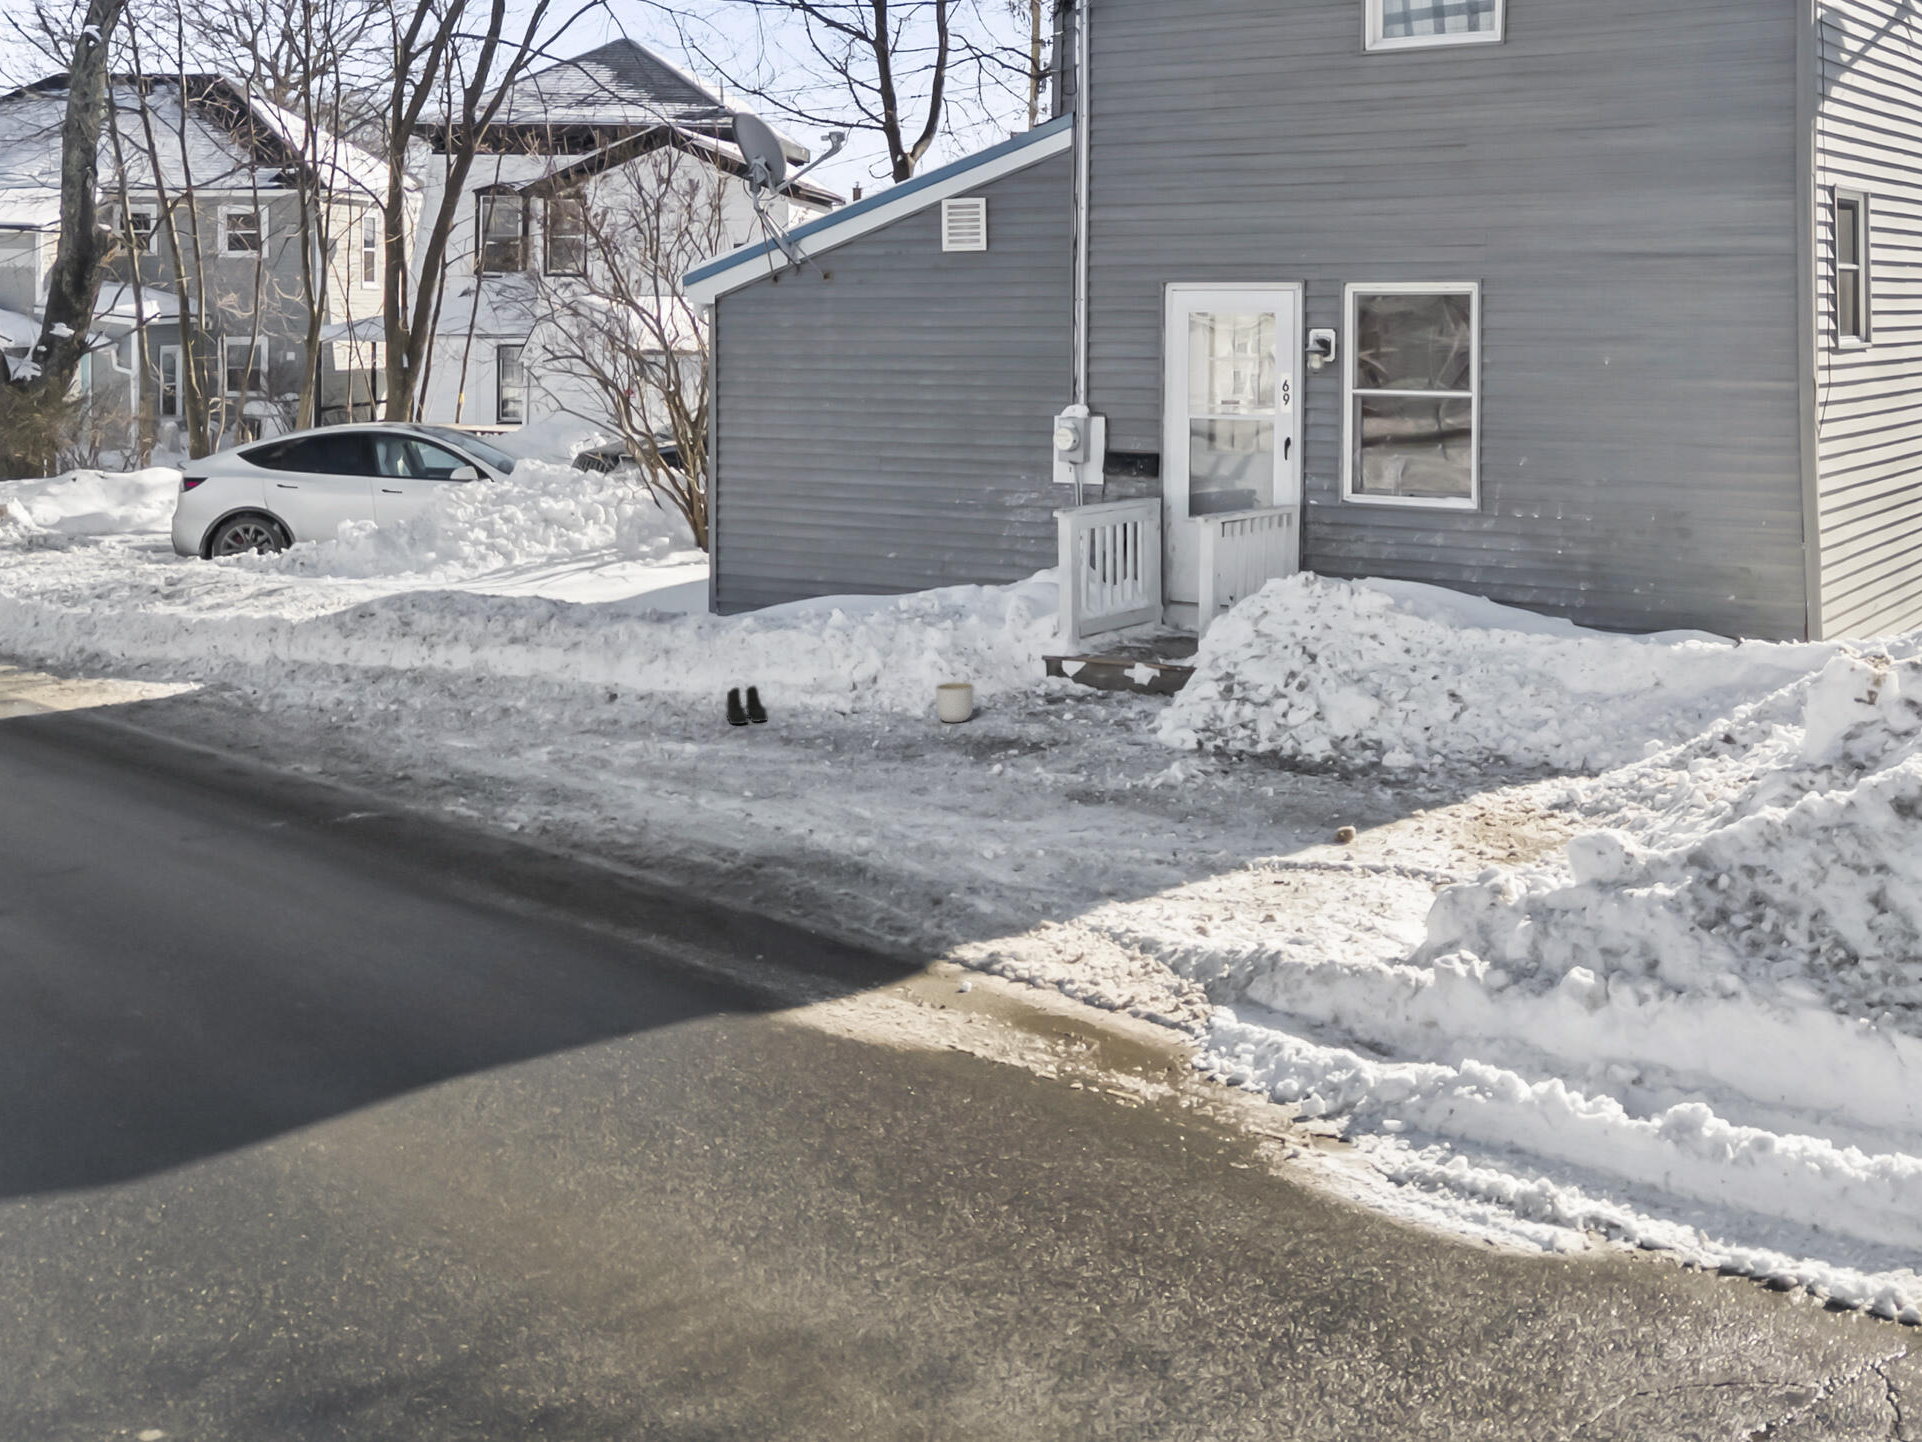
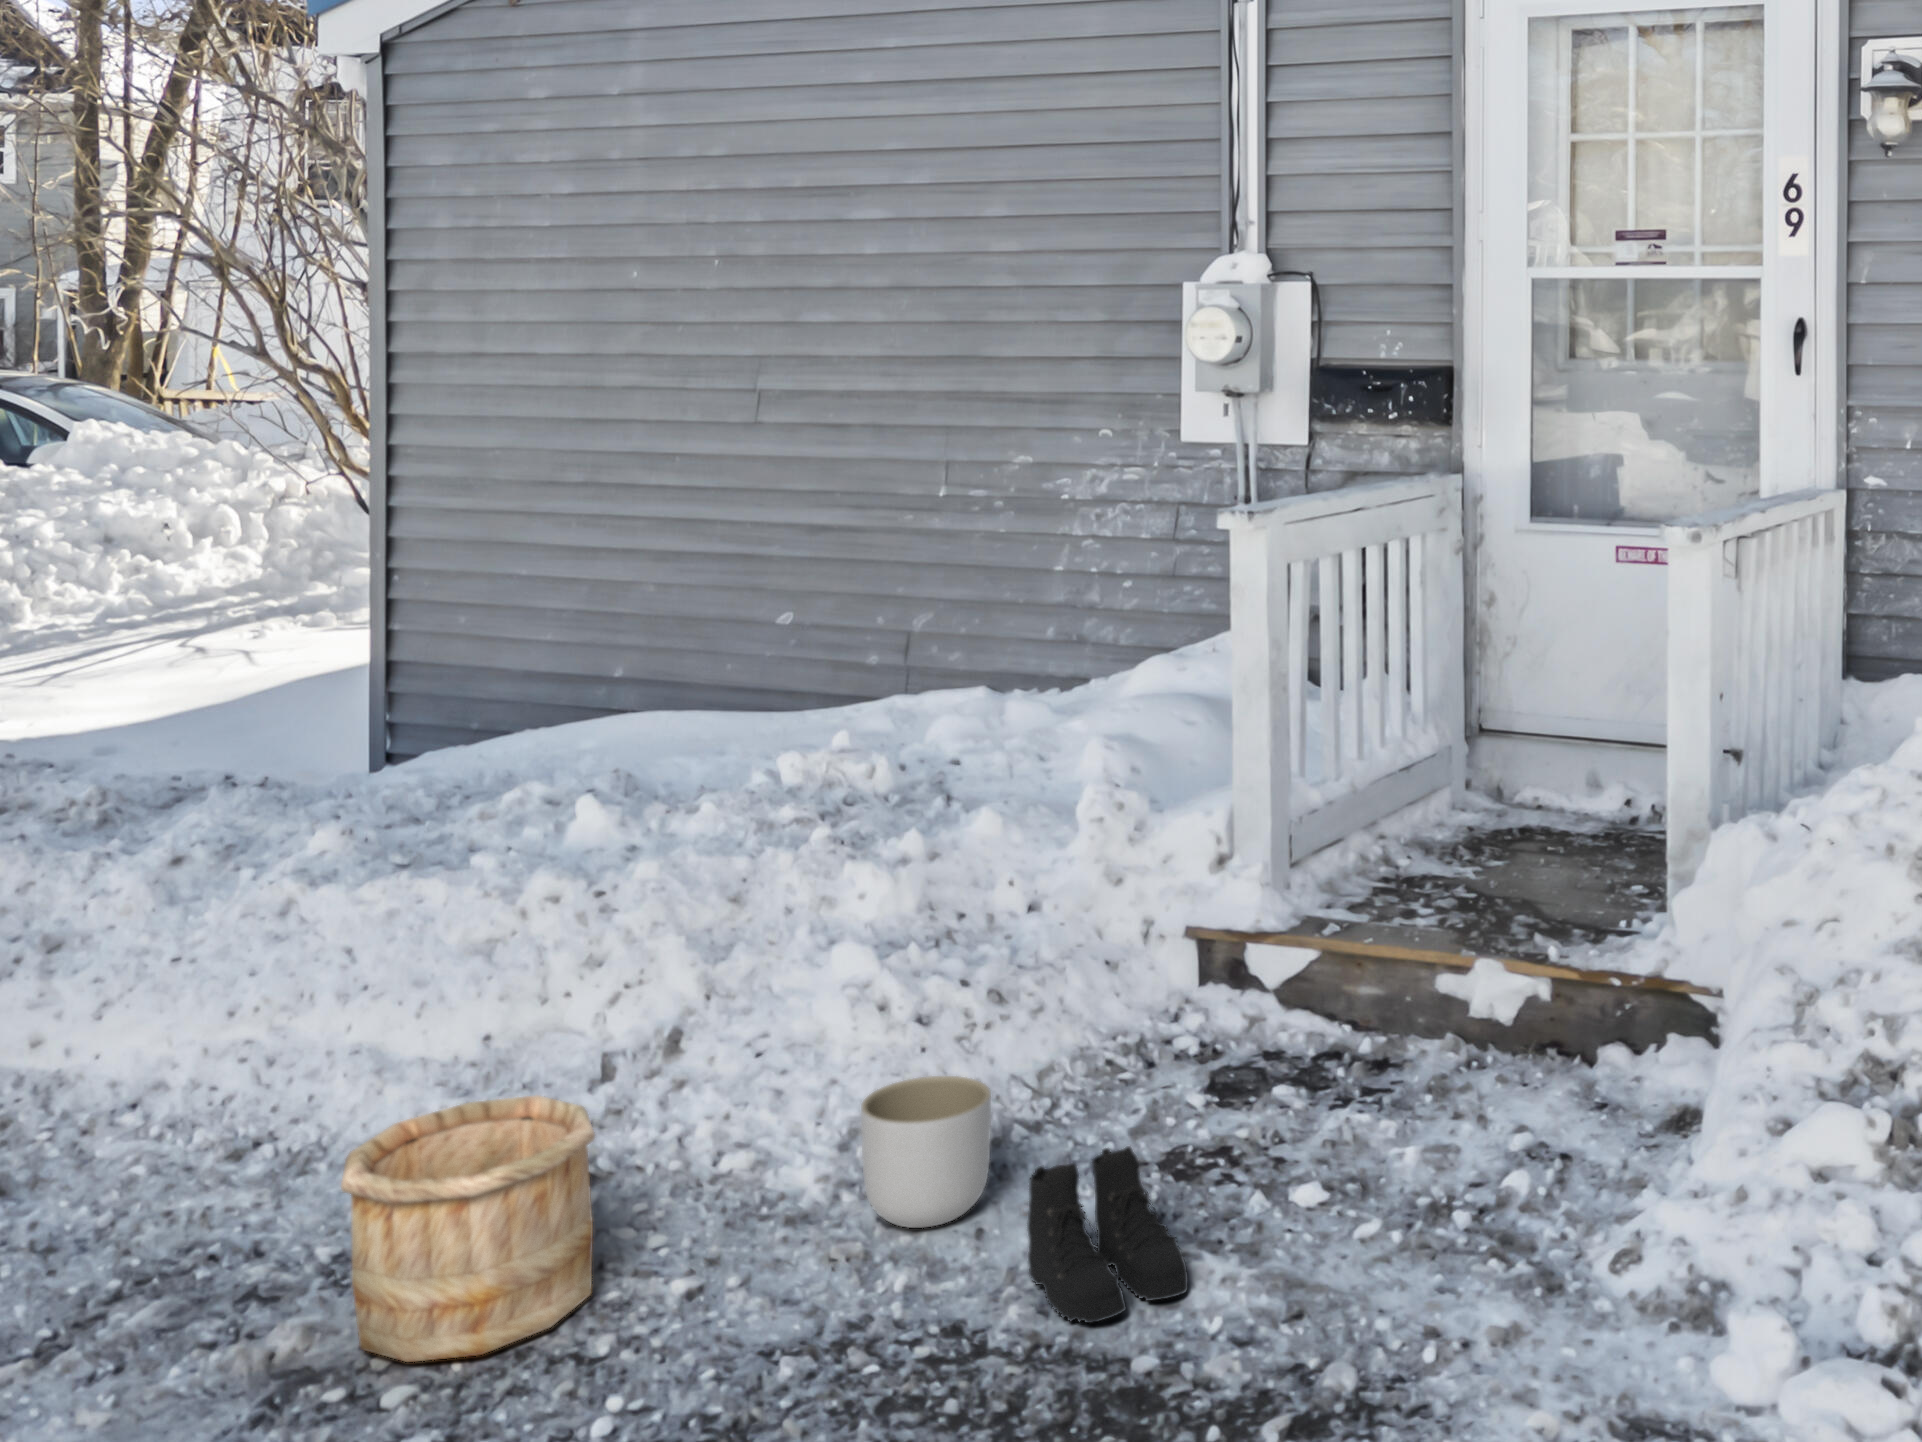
wooden bucket: none [798,678,864,739] -> present [341,1096,595,1362]
boots: present [727,685,767,724] -> present [1027,1146,1188,1323]

